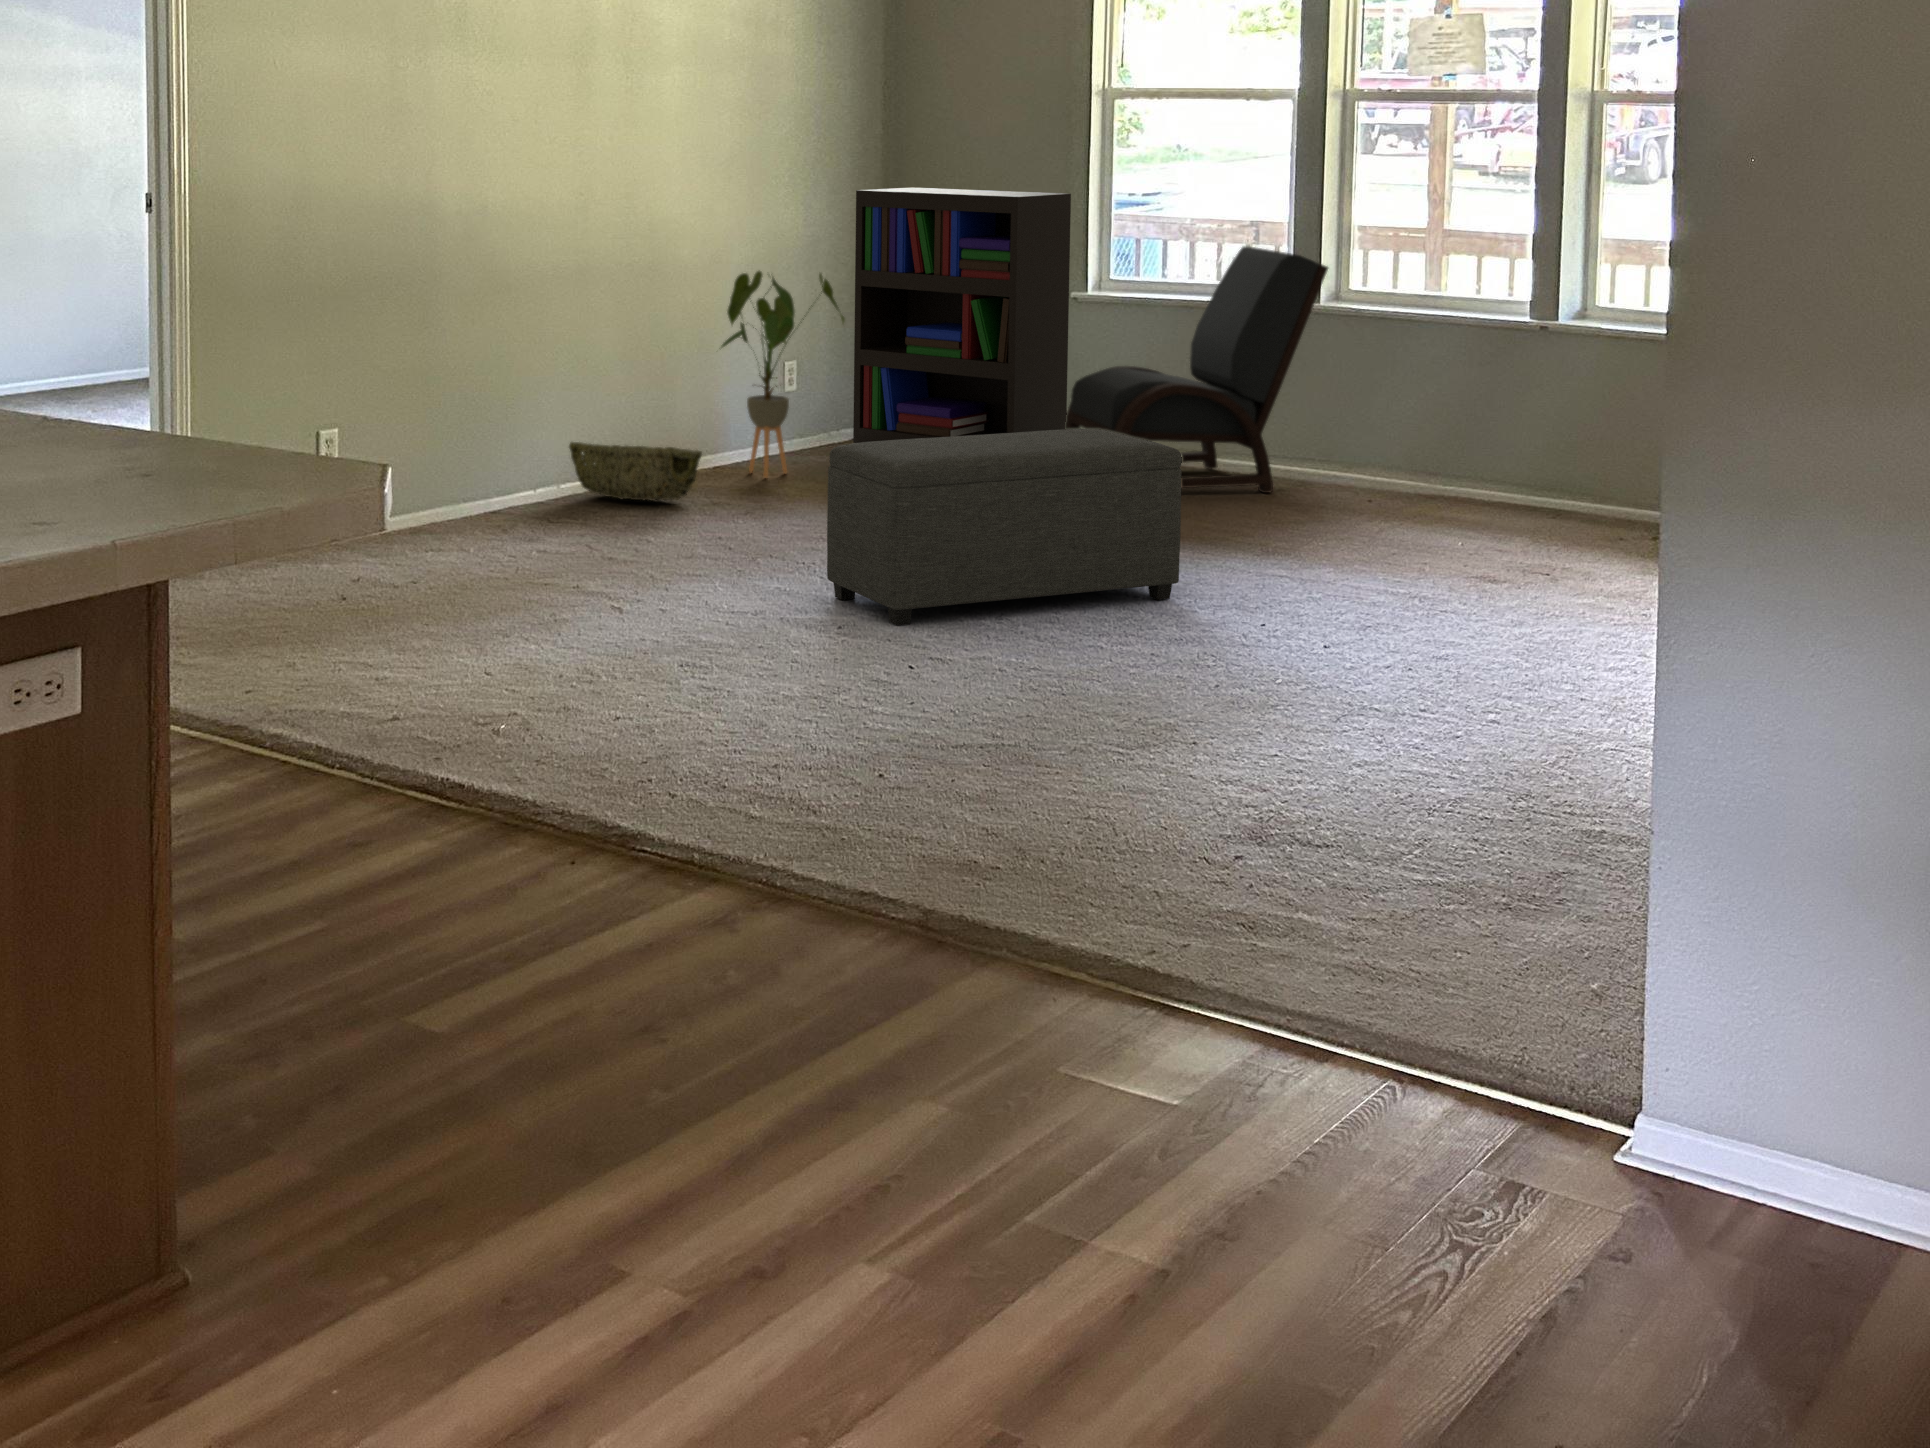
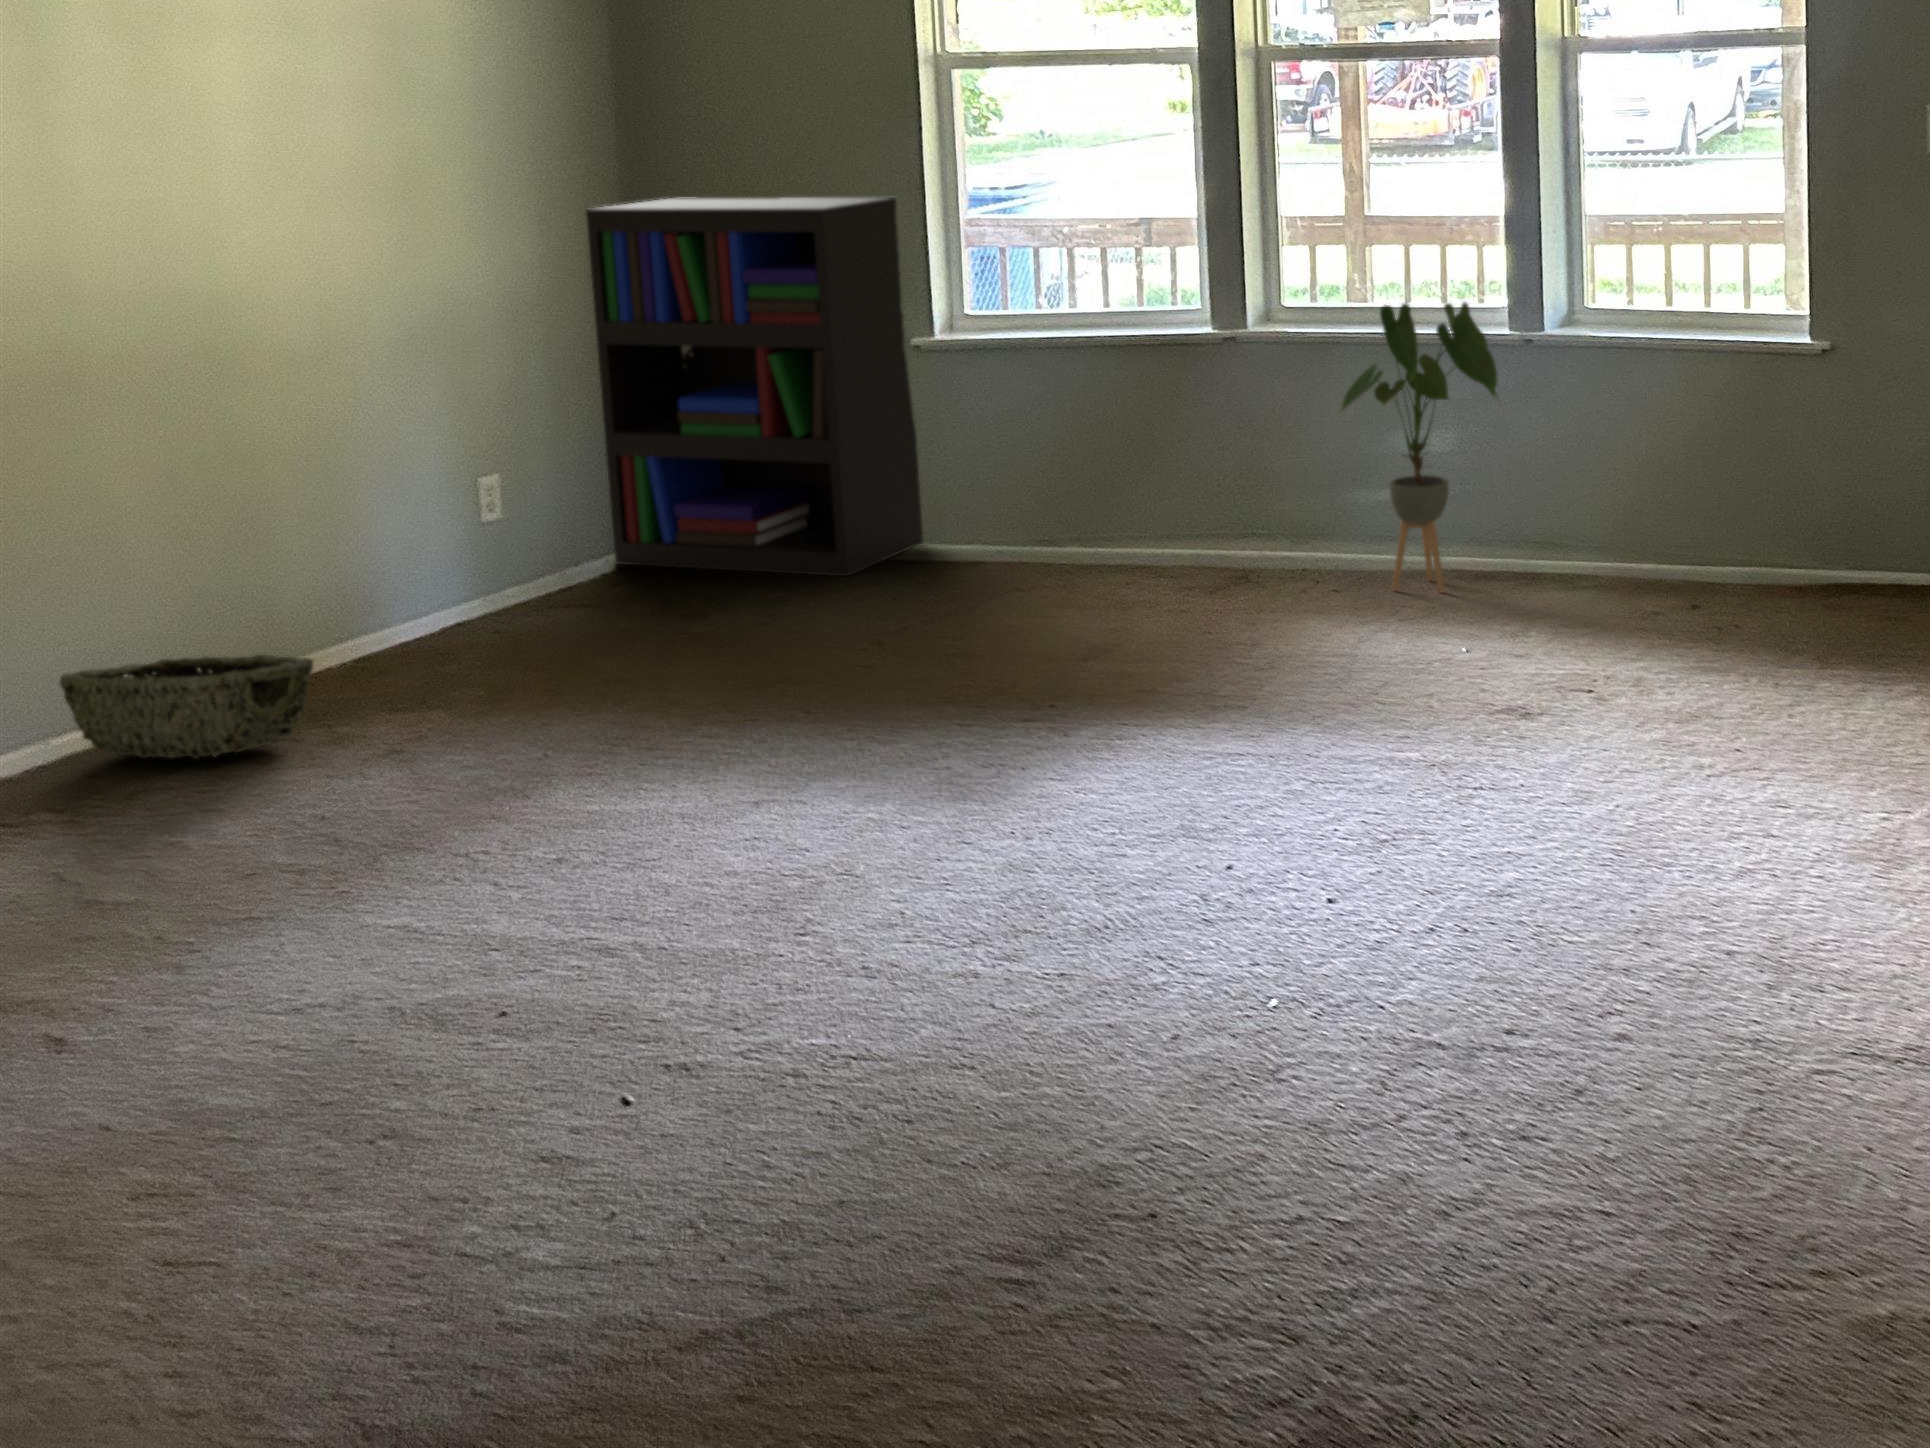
lounge chair: present [1066,246,1328,493] -> none [916,255,1254,622]
house plant: present [722,271,845,477] -> present [1341,302,1499,592]
ottoman: present [827,429,1182,626] -> none [459,595,1094,1042]

